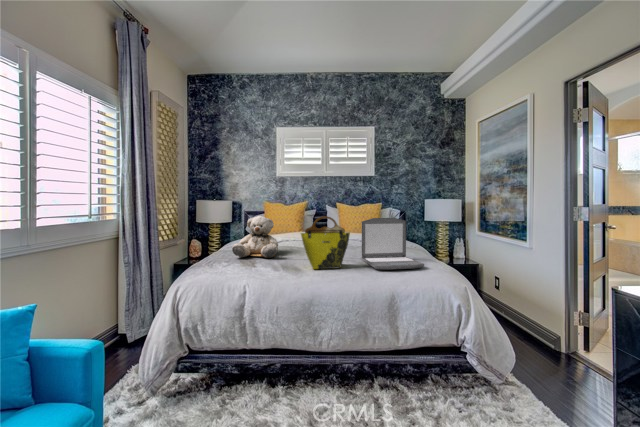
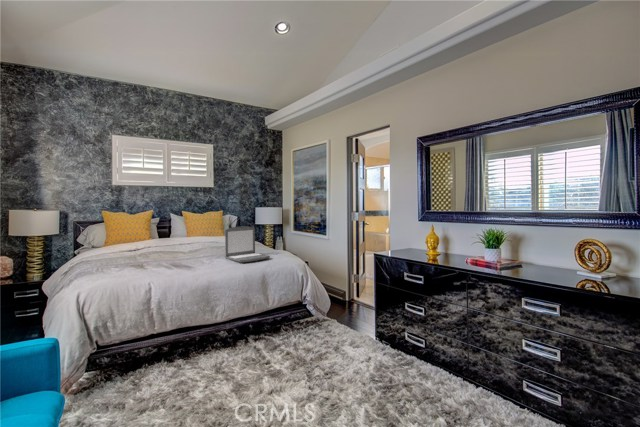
teddy bear: present [232,216,278,258] -> none [110,229,156,267]
tote bag: present [301,216,350,269] -> none [183,228,220,268]

